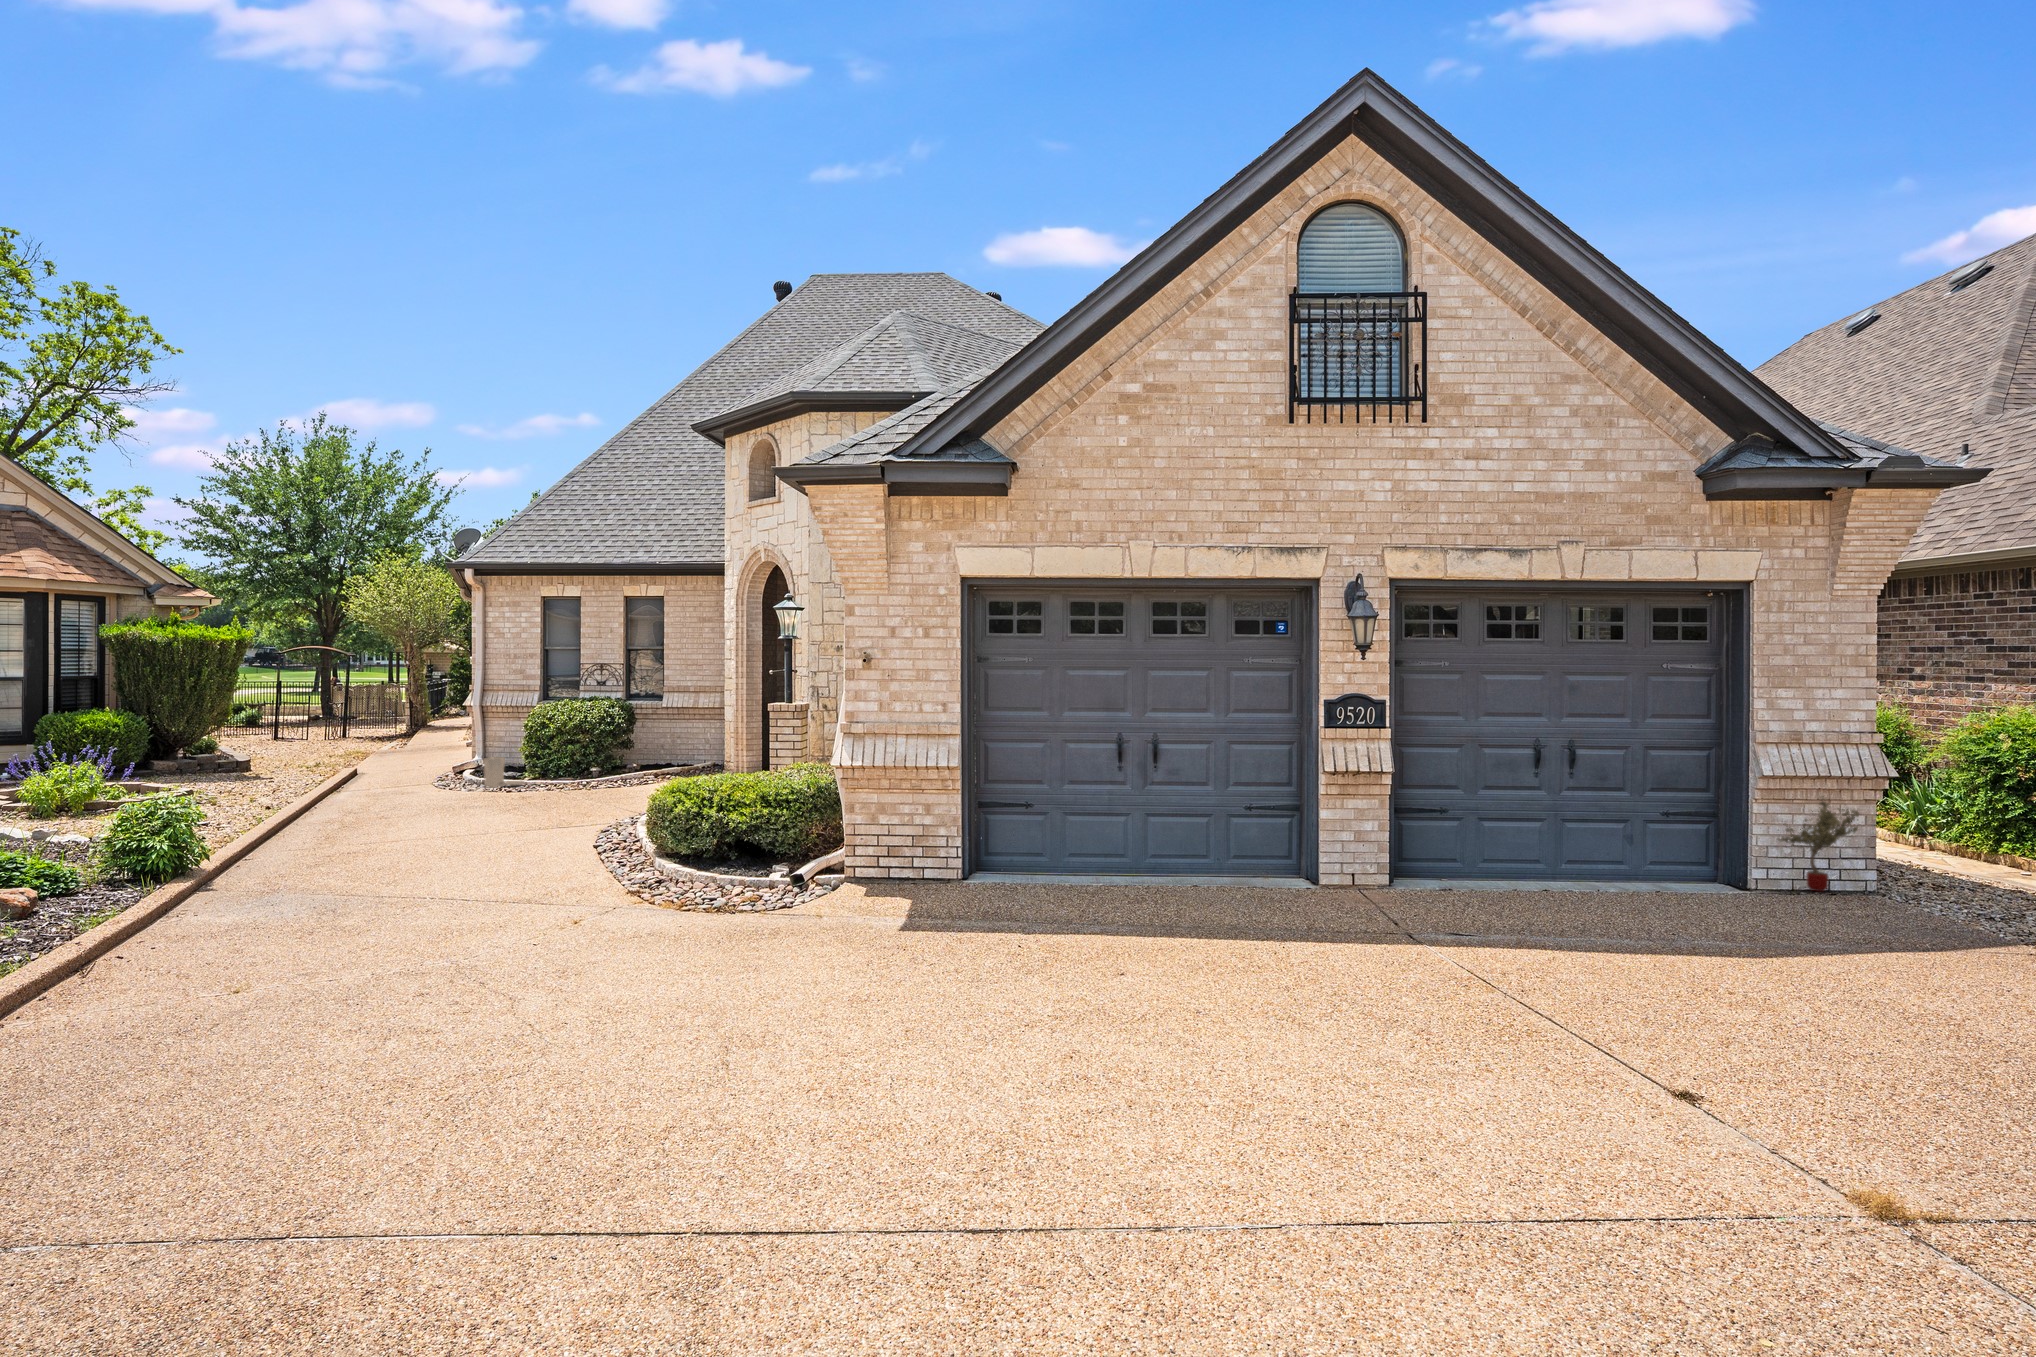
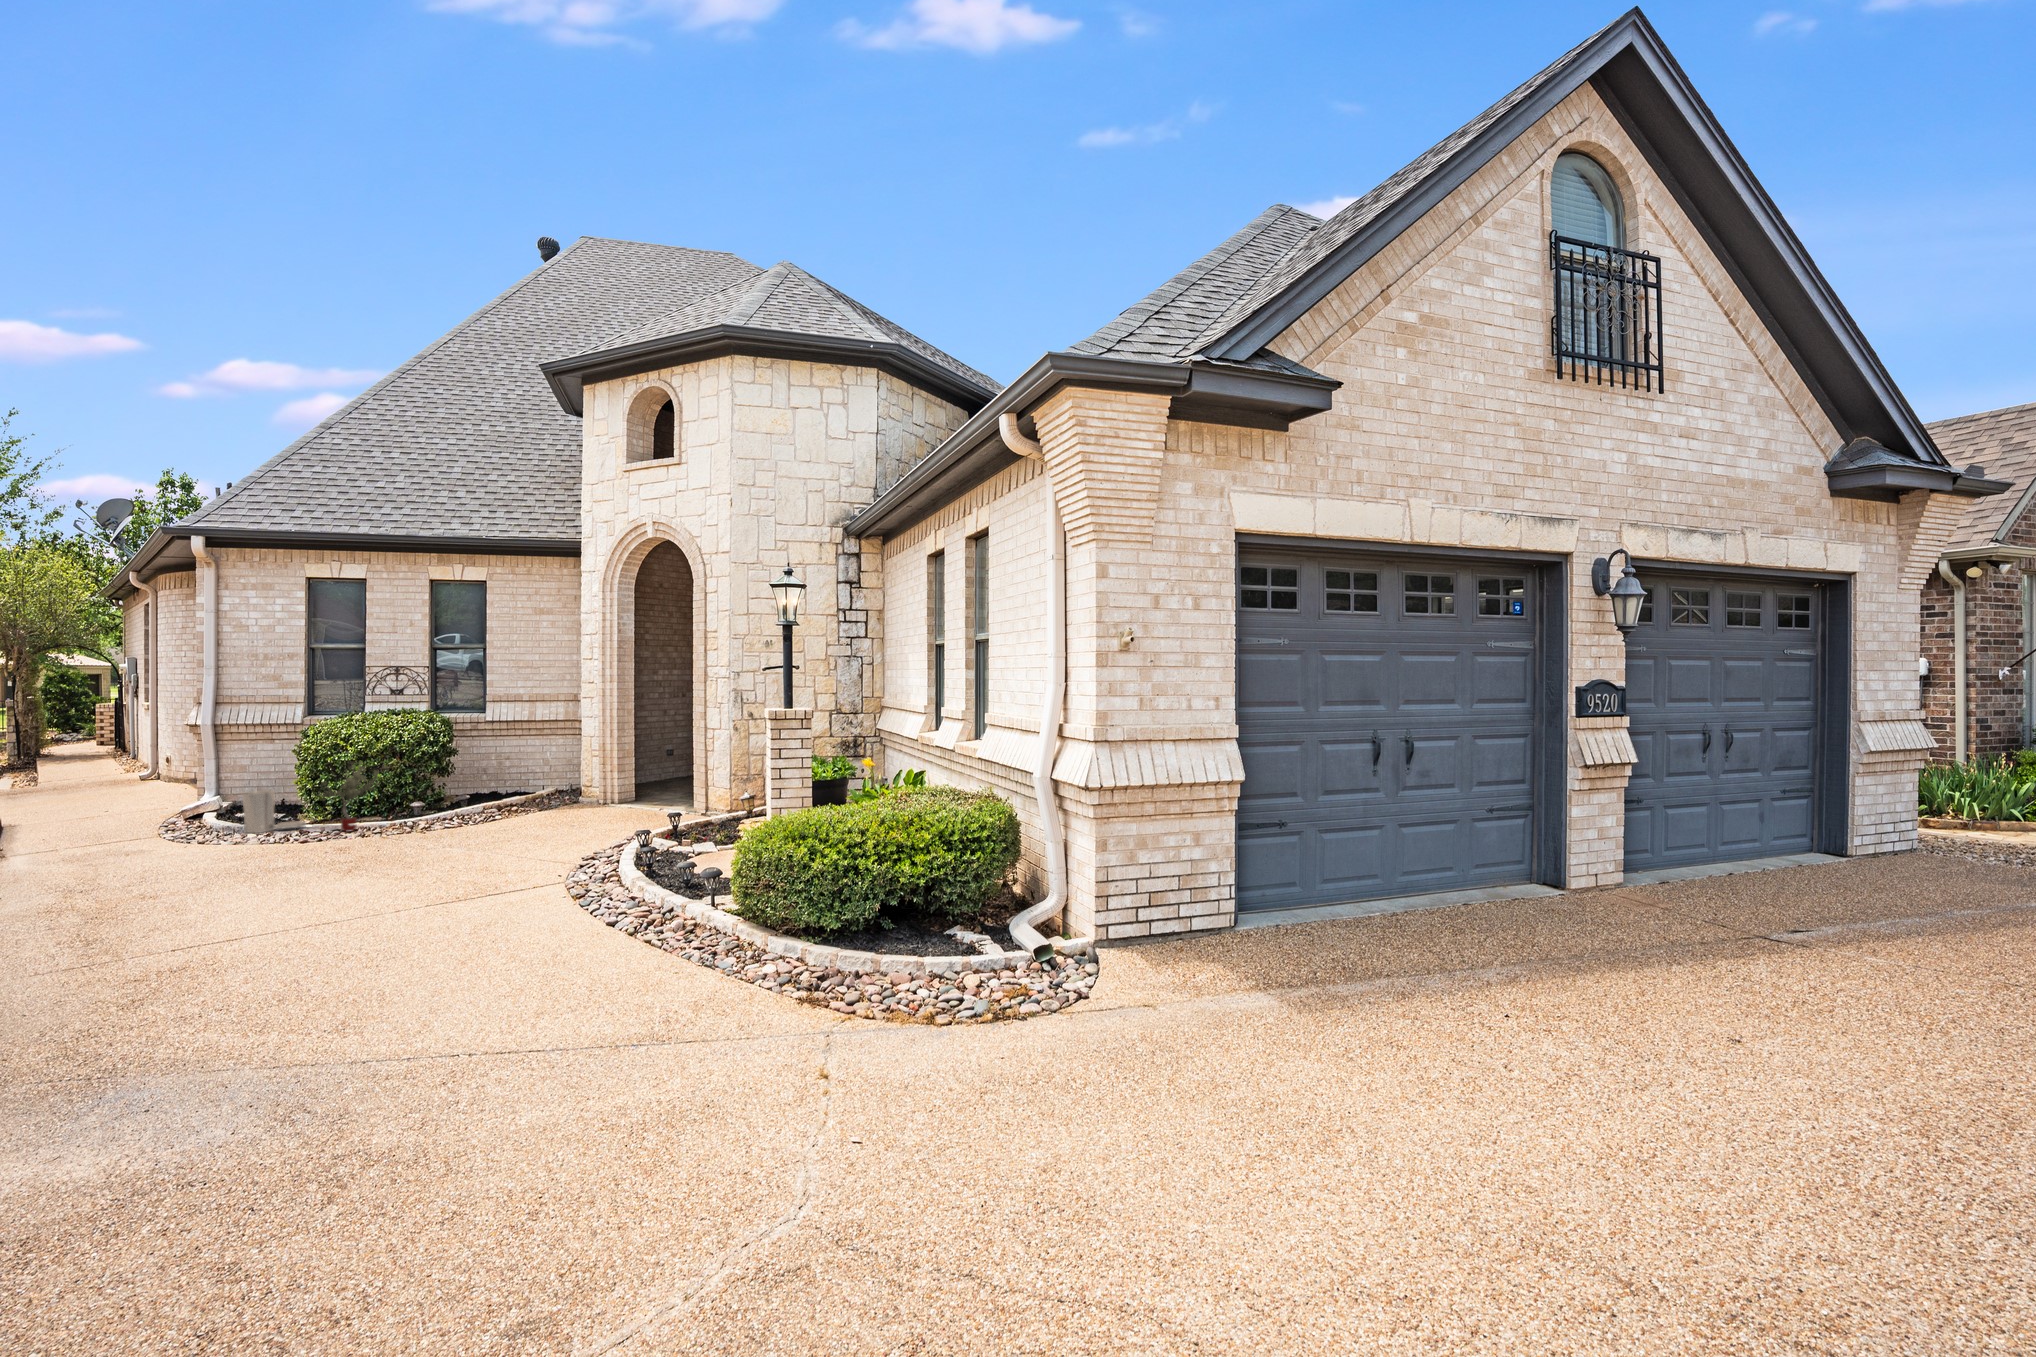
potted tree: present [1778,796,1859,892] -> present [318,765,379,832]

